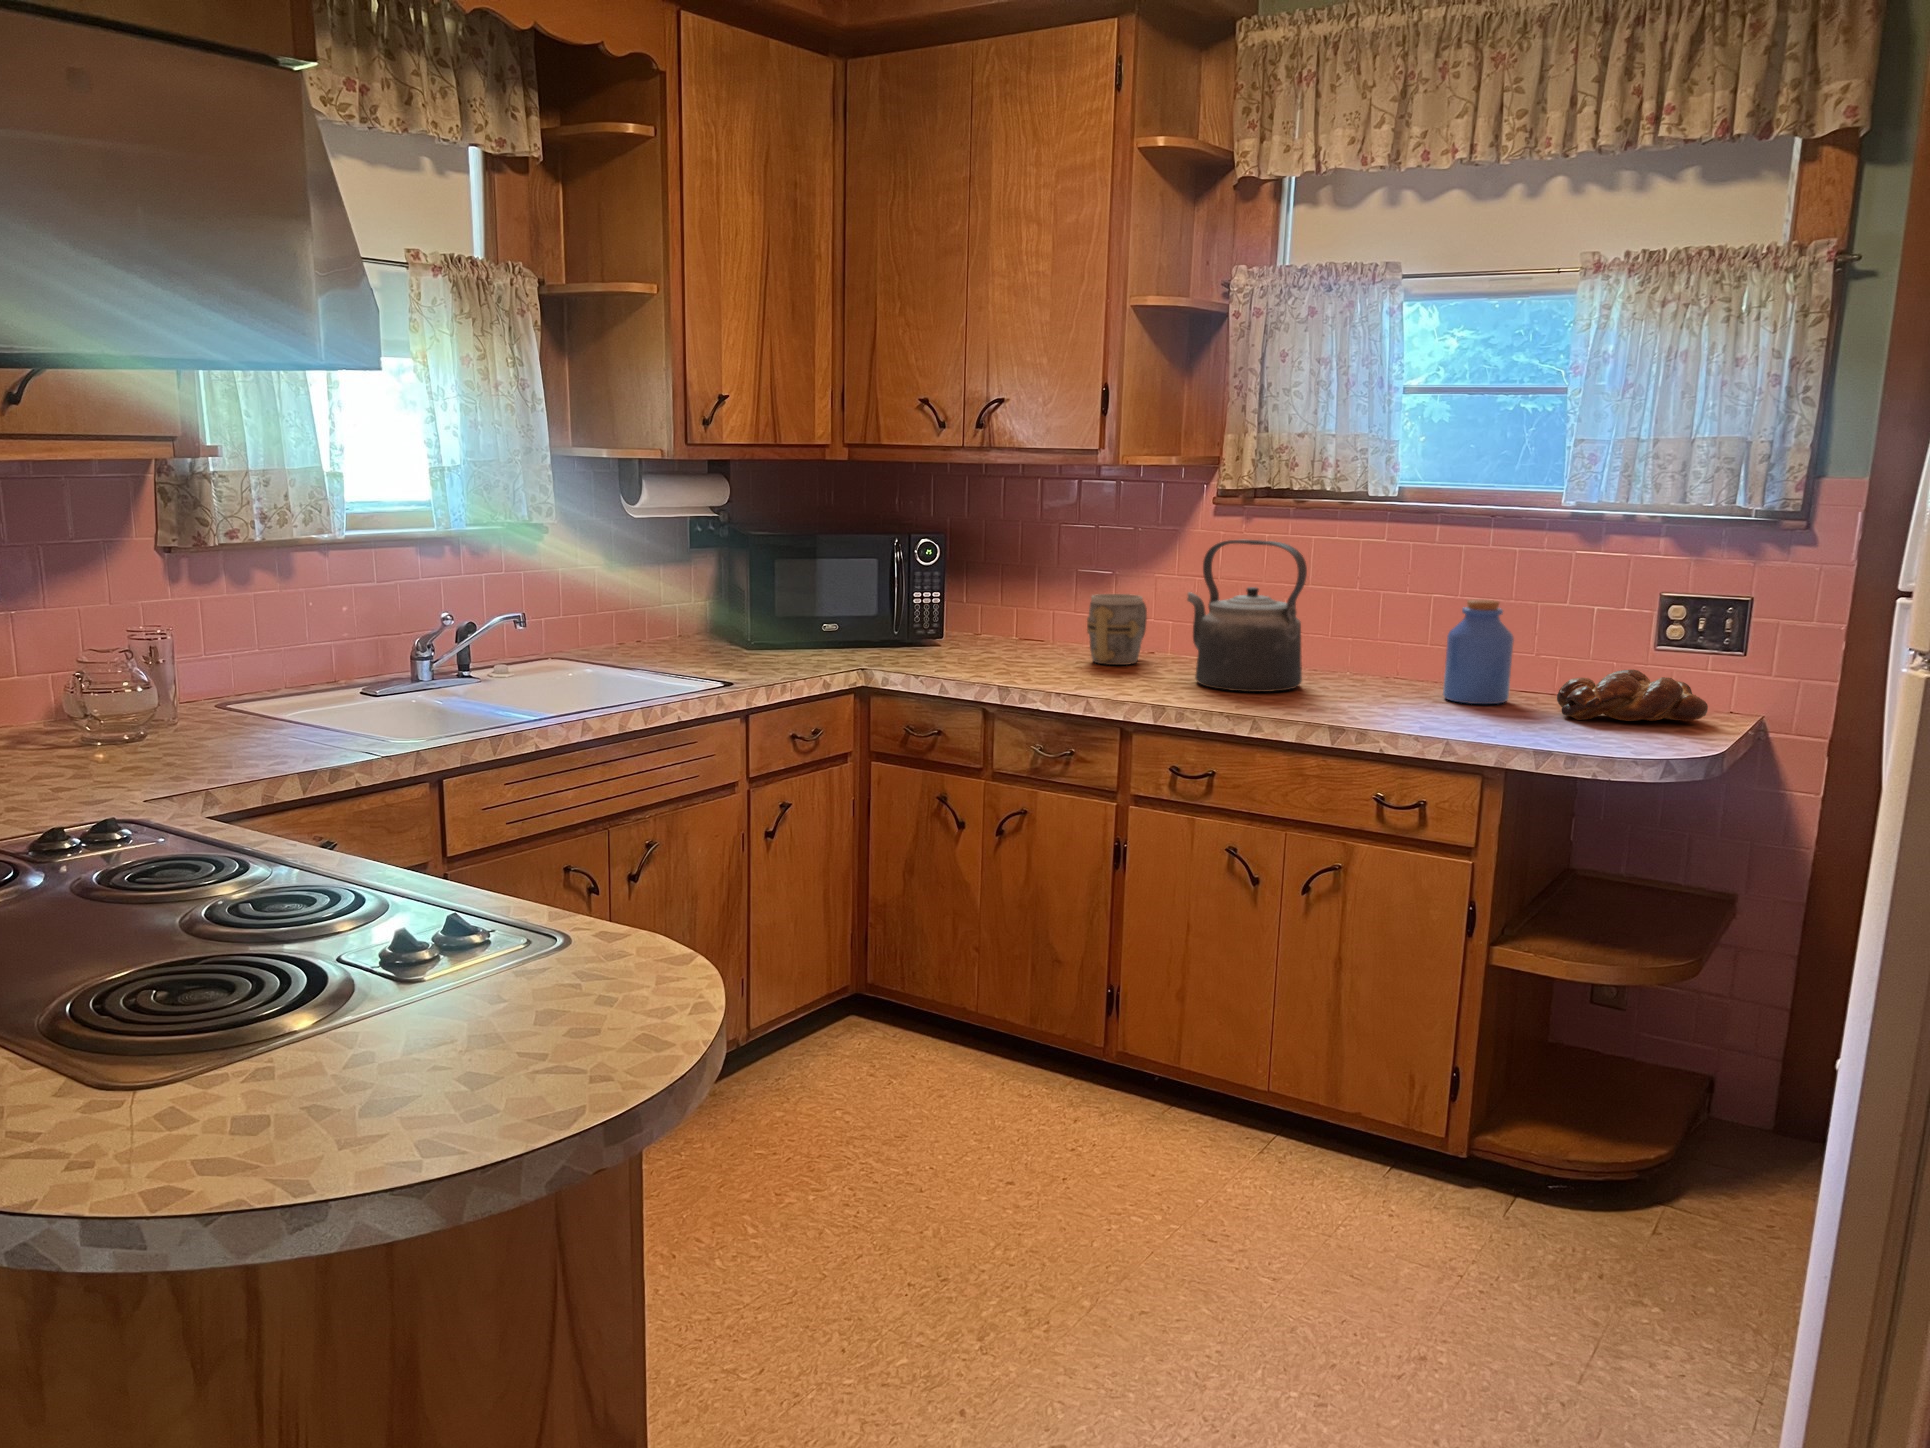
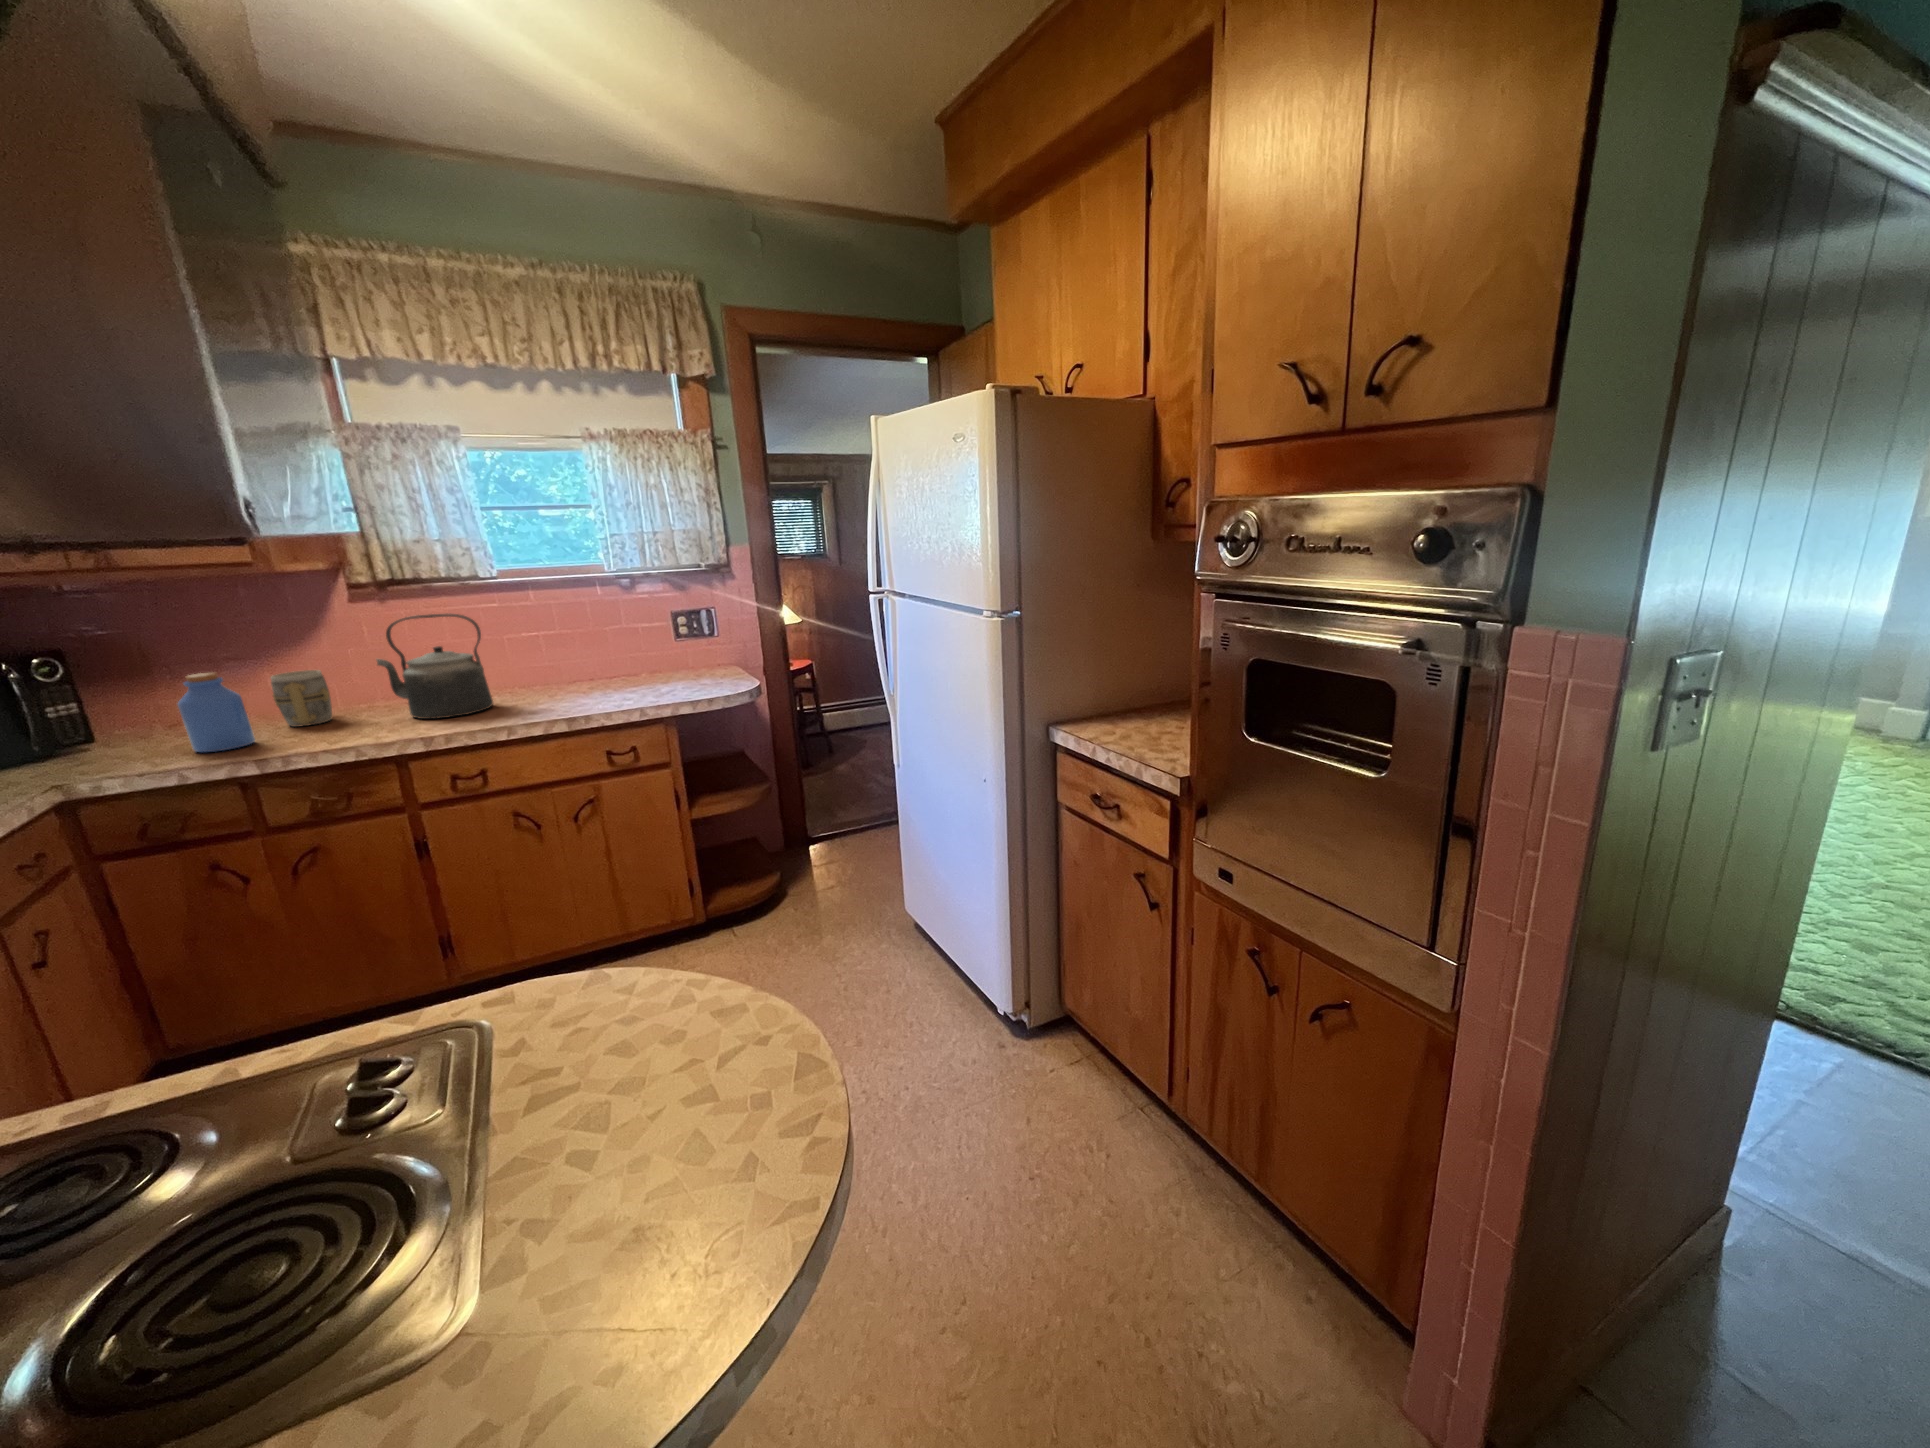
jar: present [1443,600,1514,704] -> present [178,672,255,752]
bread loaf: present [1557,670,1708,721] -> none [653,653,725,684]

